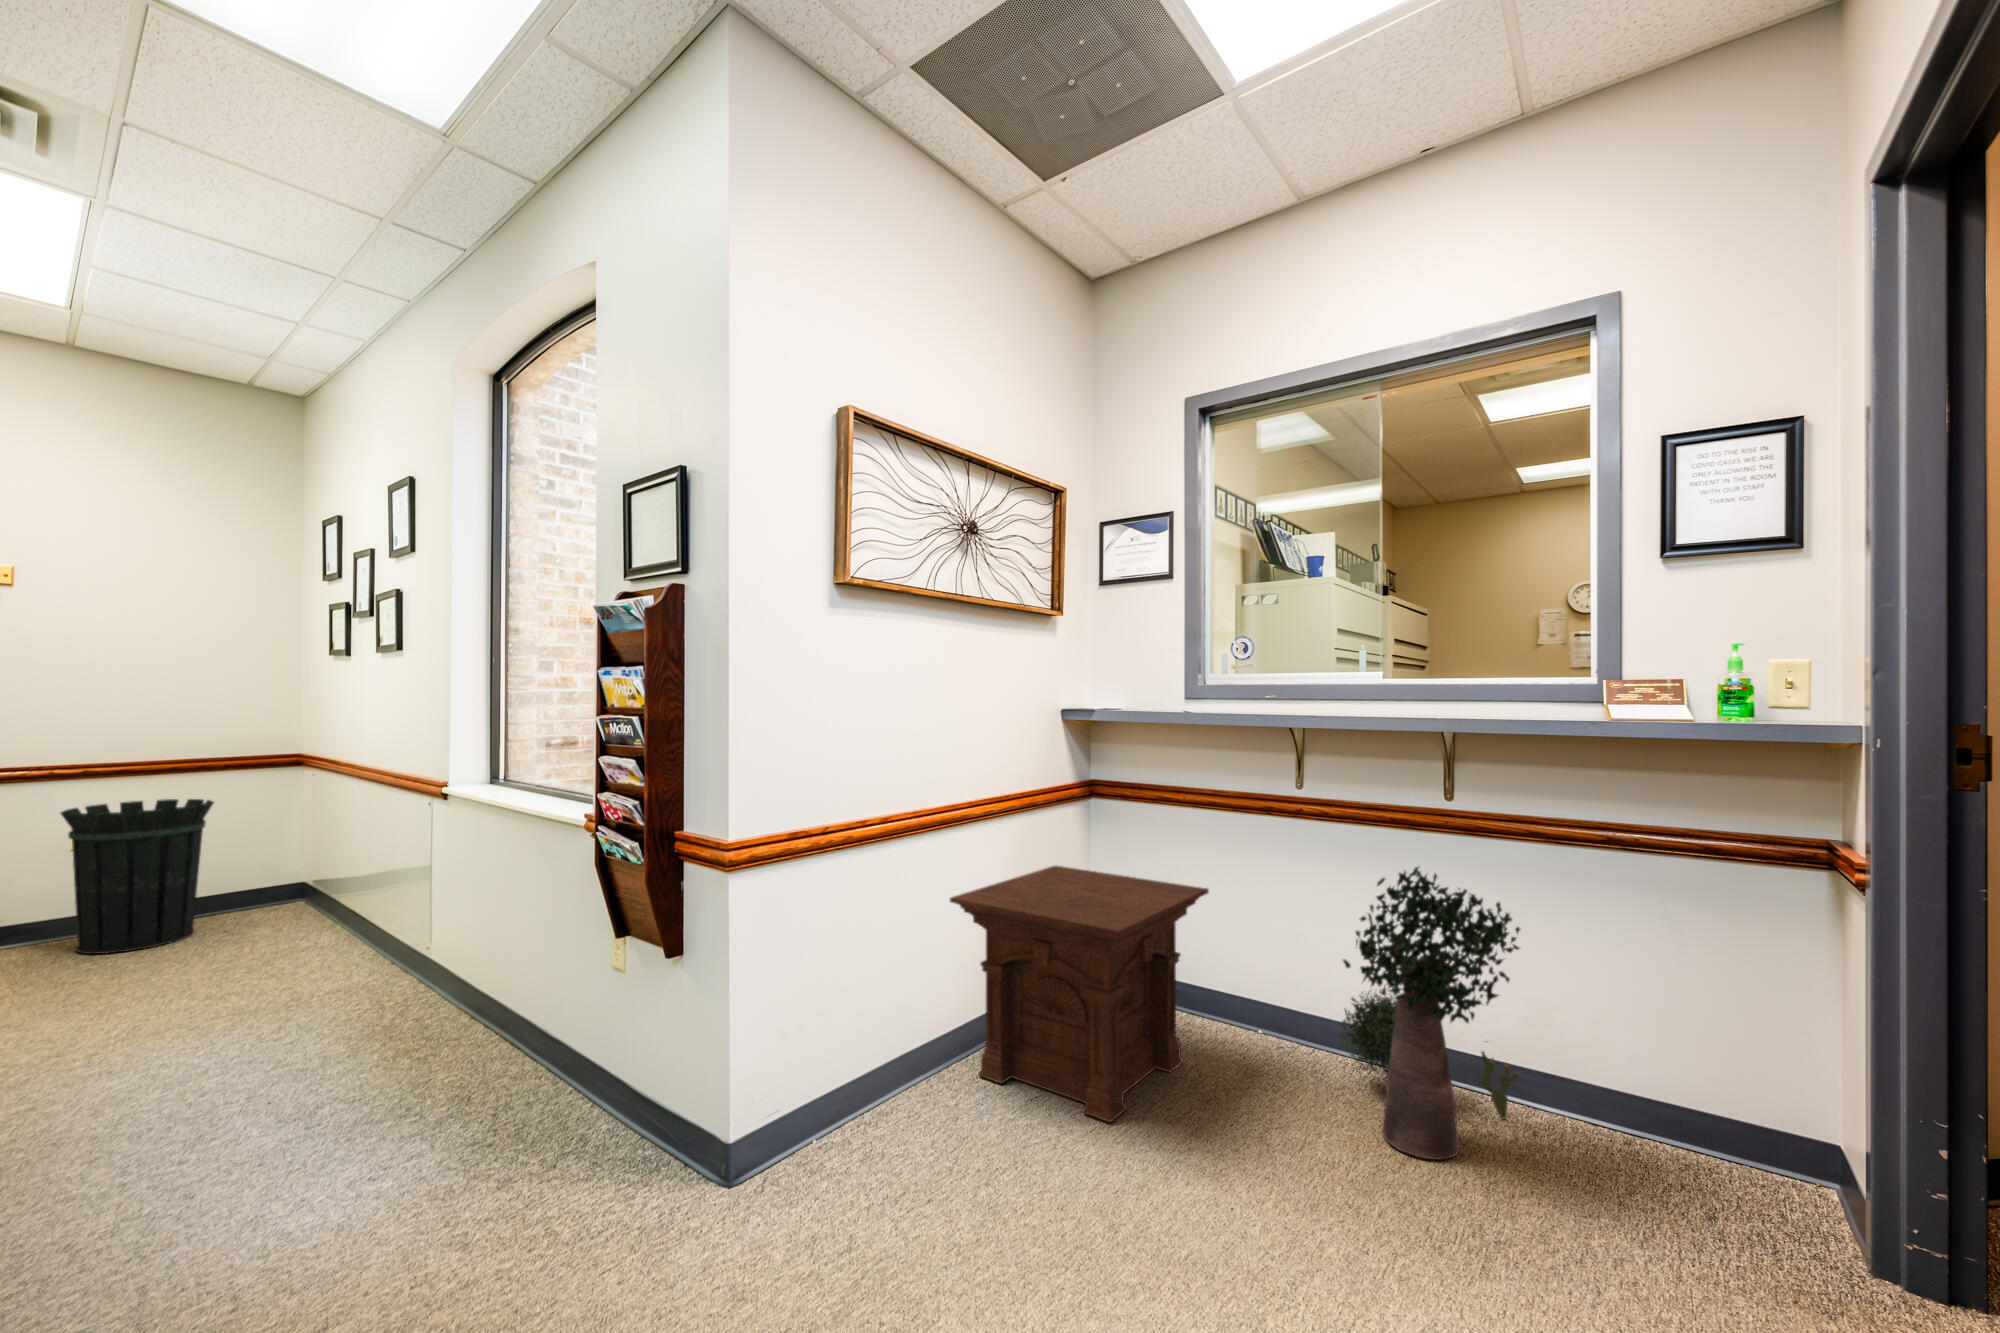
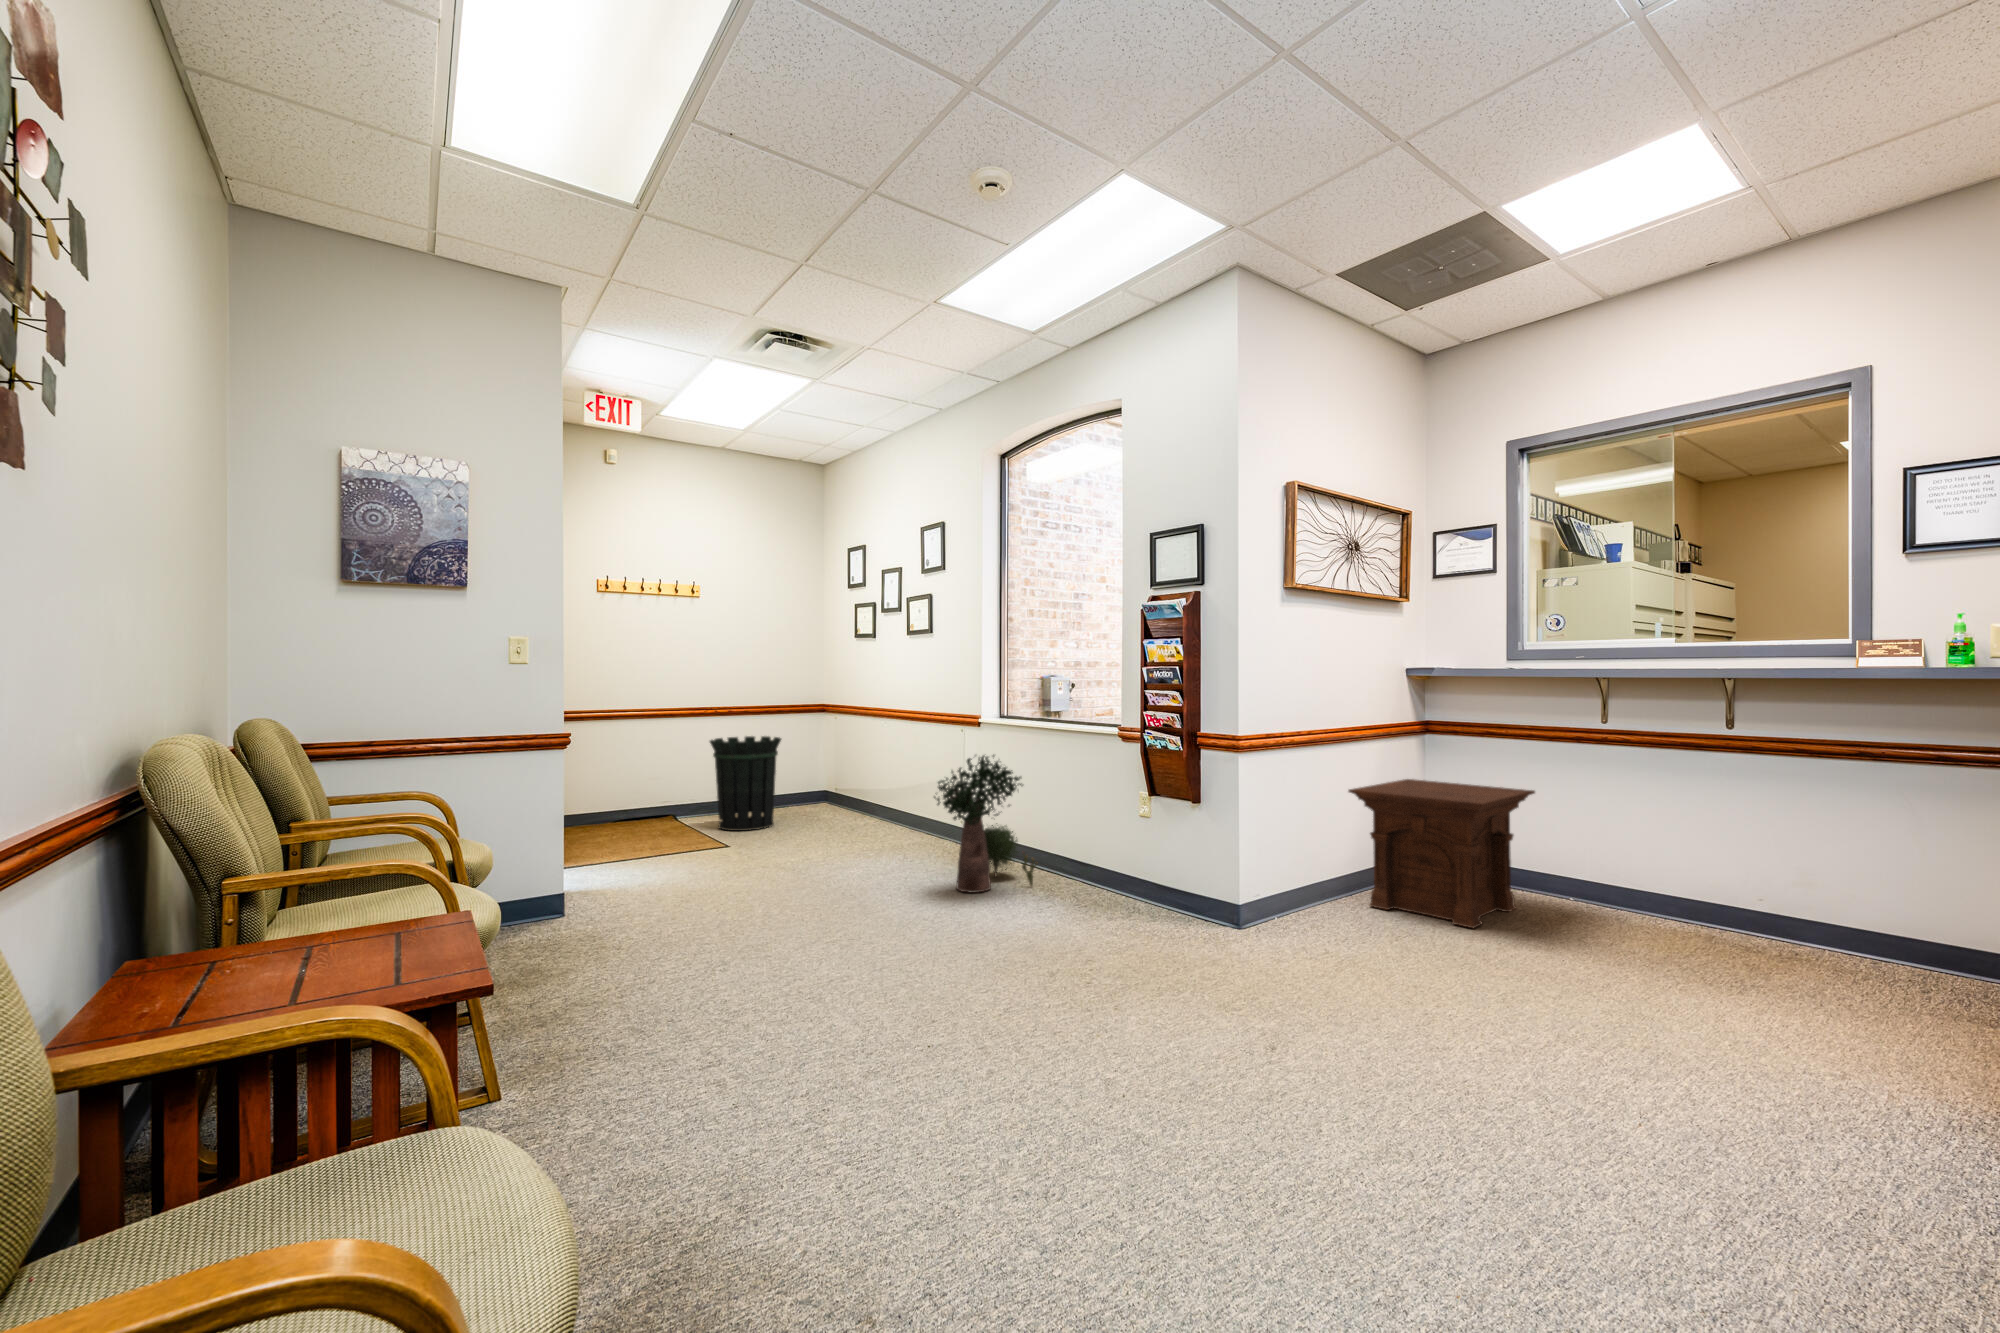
potted plant: present [1339,867,1520,1159] -> present [934,755,1038,893]

